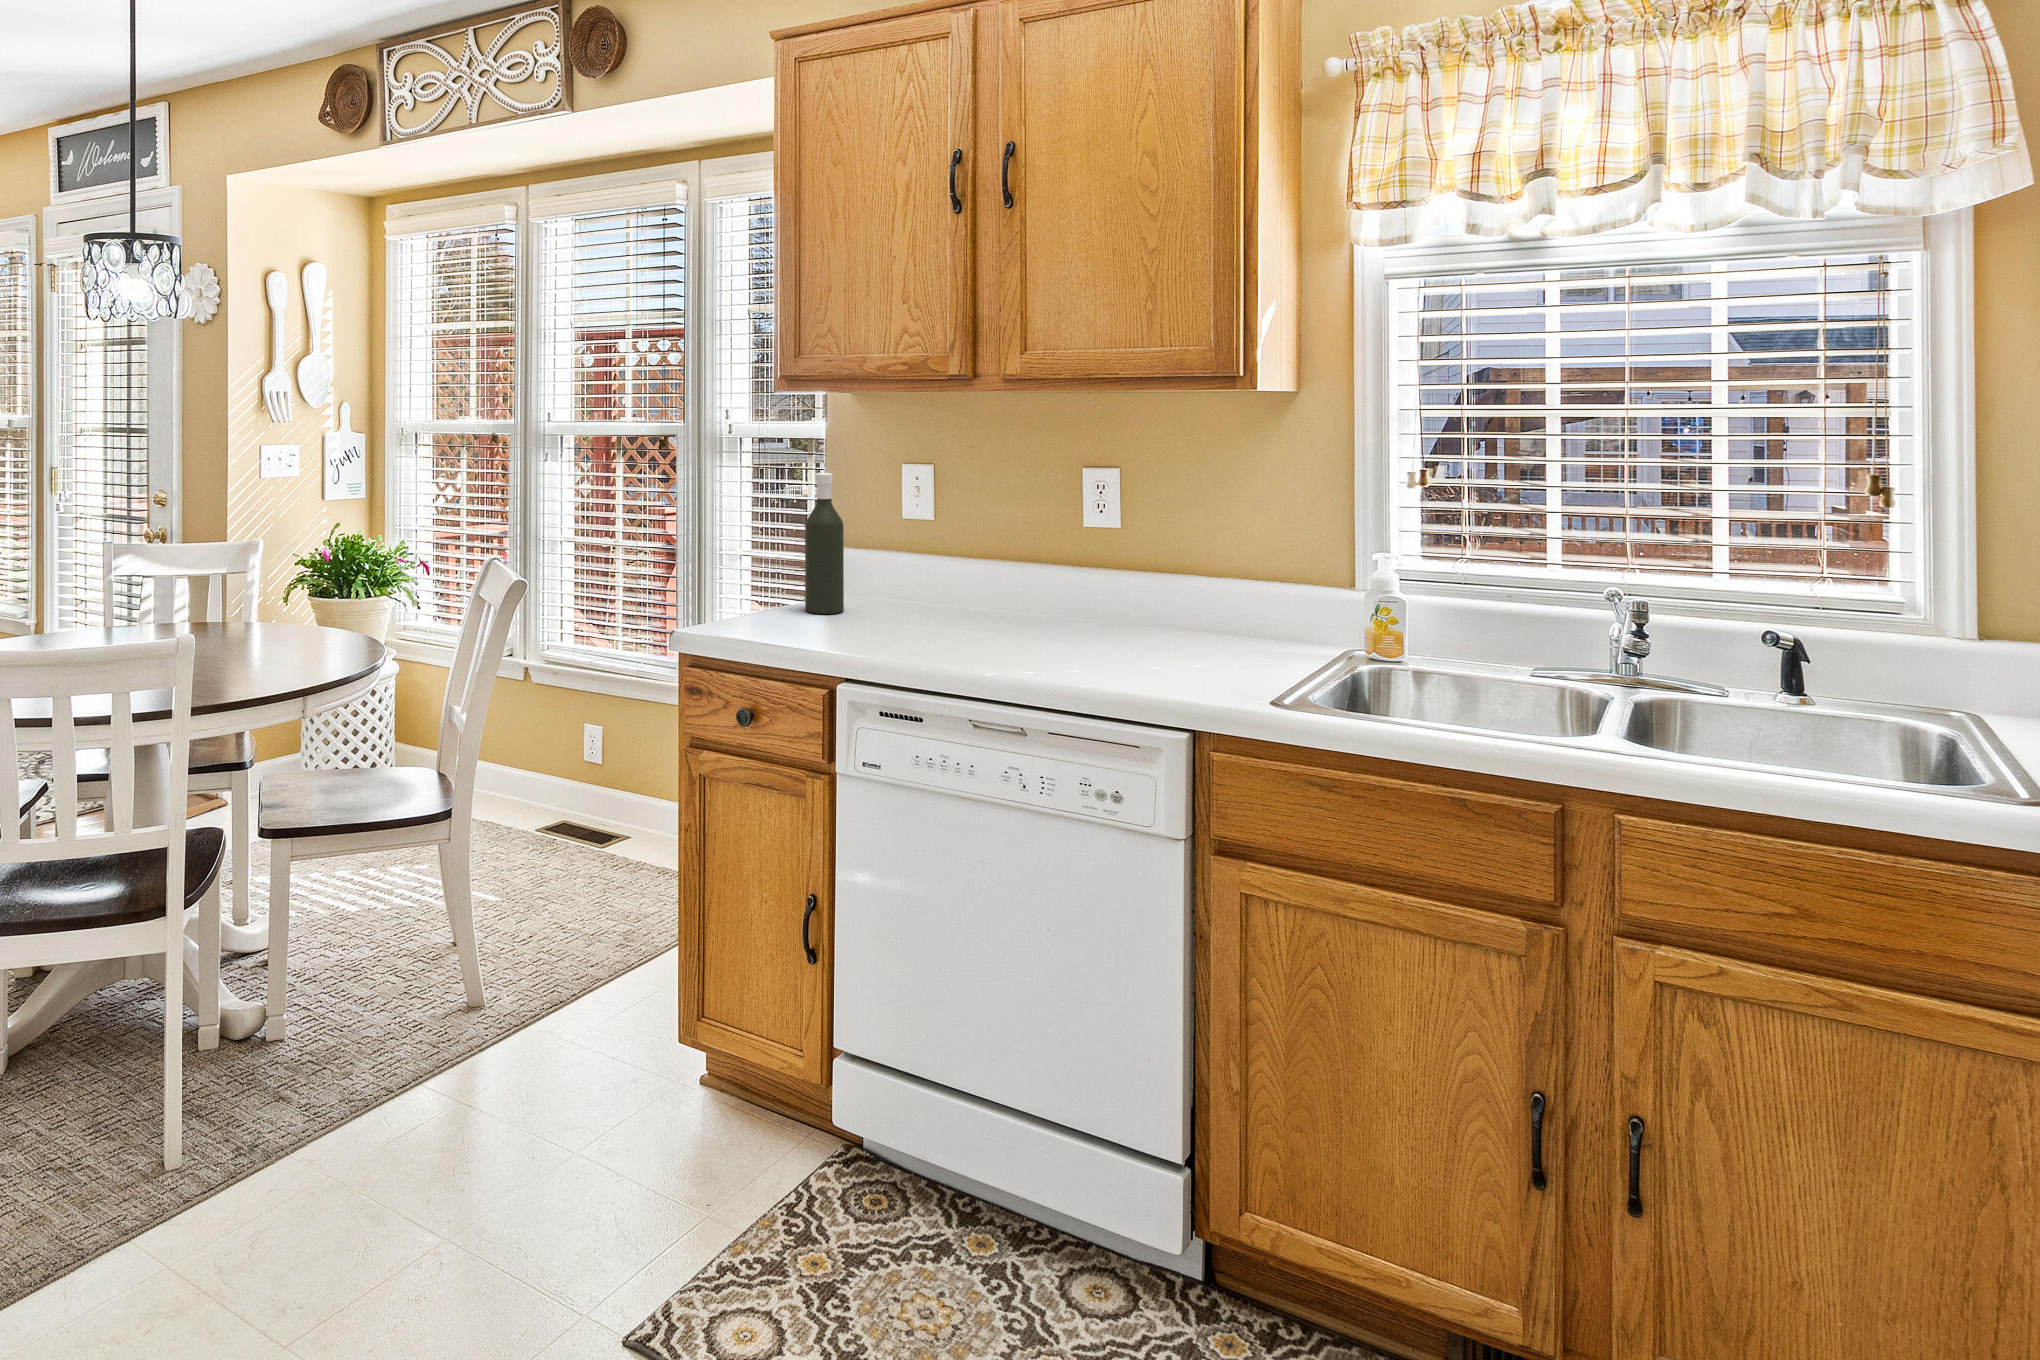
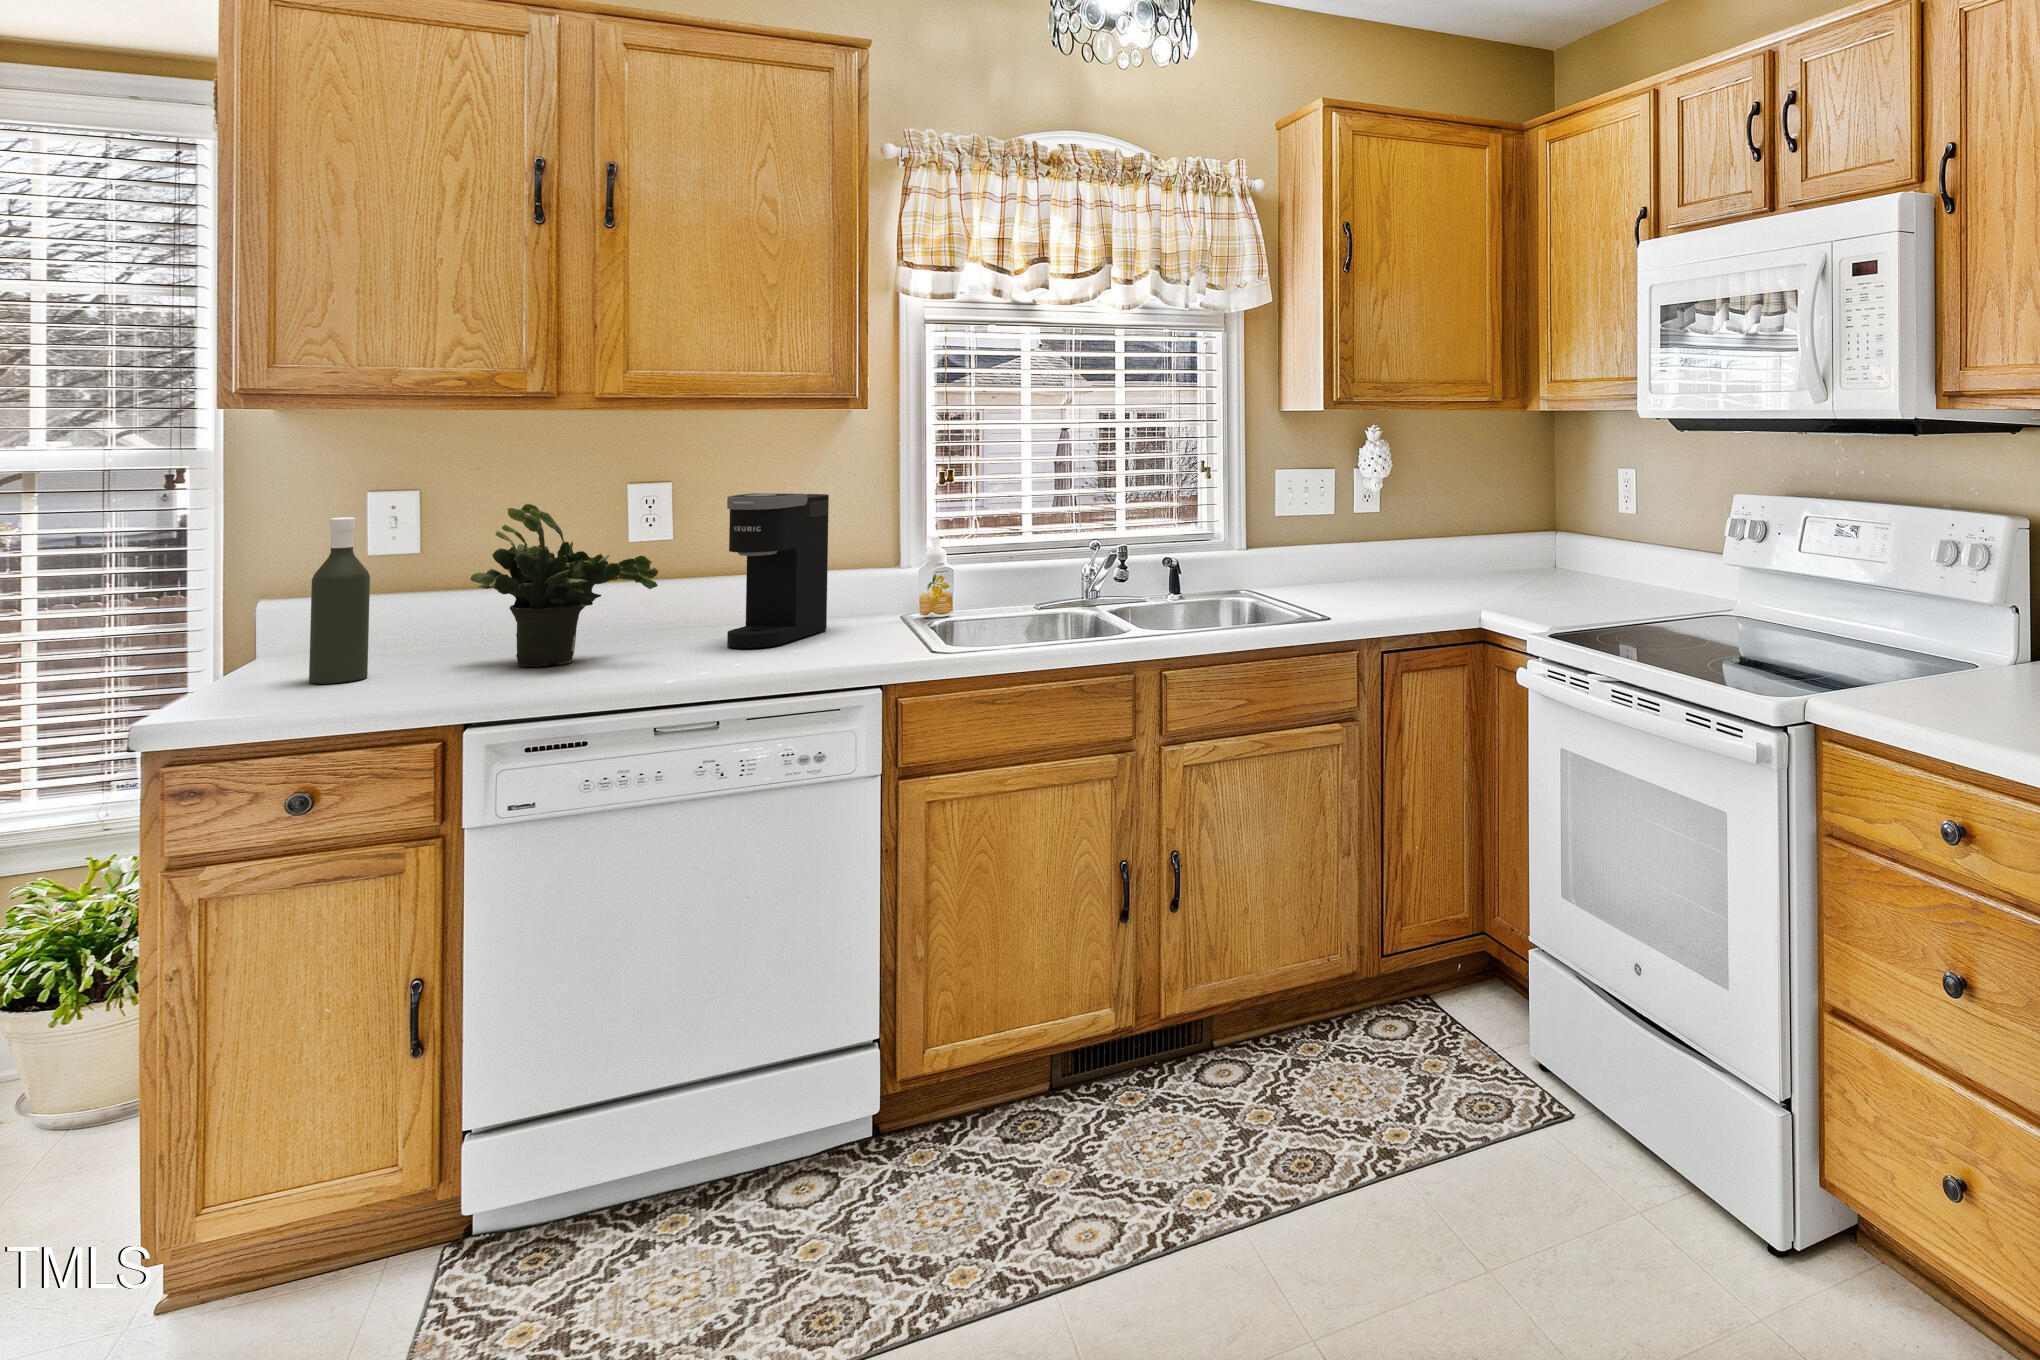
potted plant: none [898,473,1054,631] -> present [470,504,659,667]
coffee maker: none [1111,477,1245,654] -> present [727,493,829,649]

